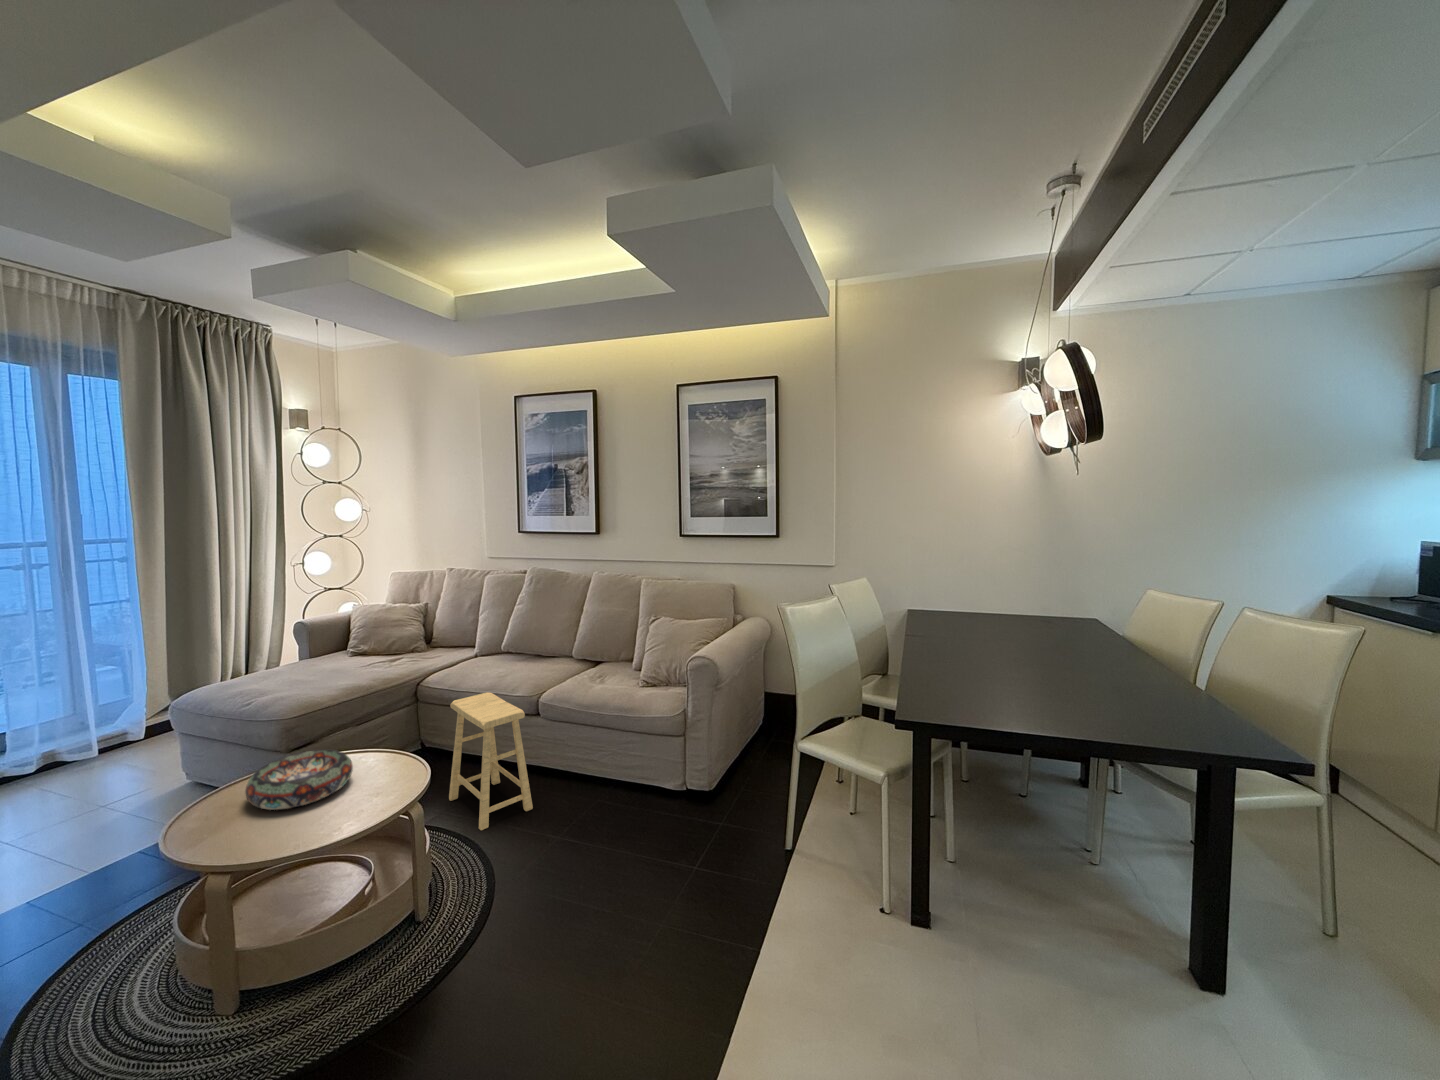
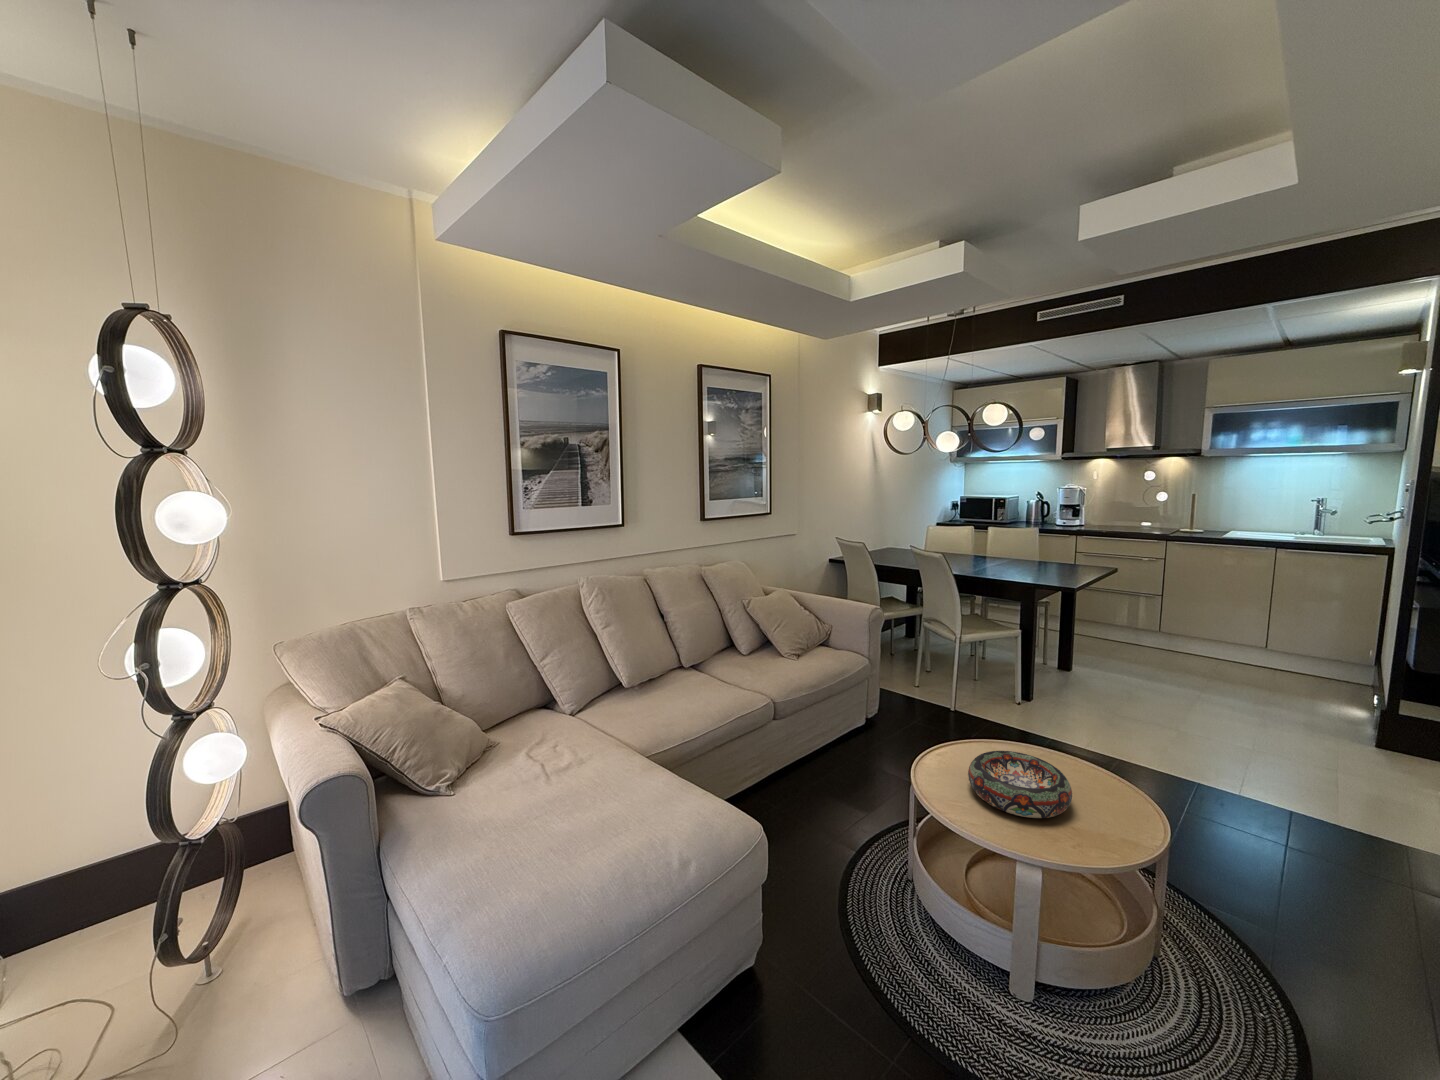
footstool: present [449,692,533,830] -> none [784,694,885,834]

